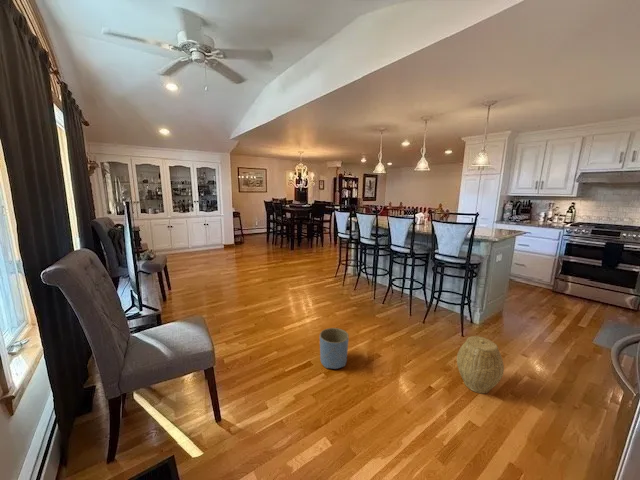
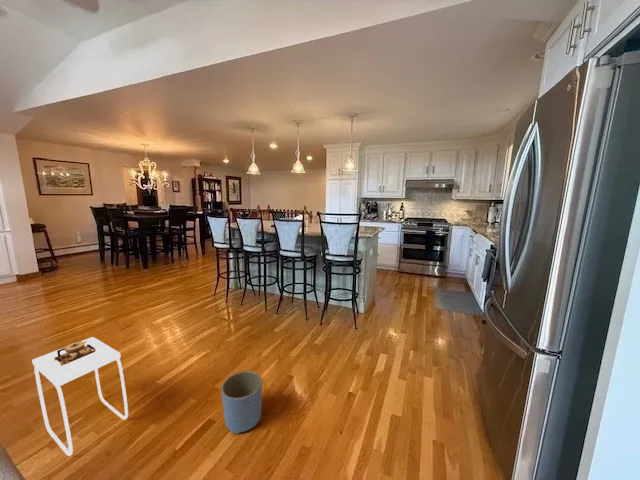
side table: none [228,283,268,345] -> present [32,337,128,456]
woven basket: present [457,336,504,393] -> none [376,335,418,392]

